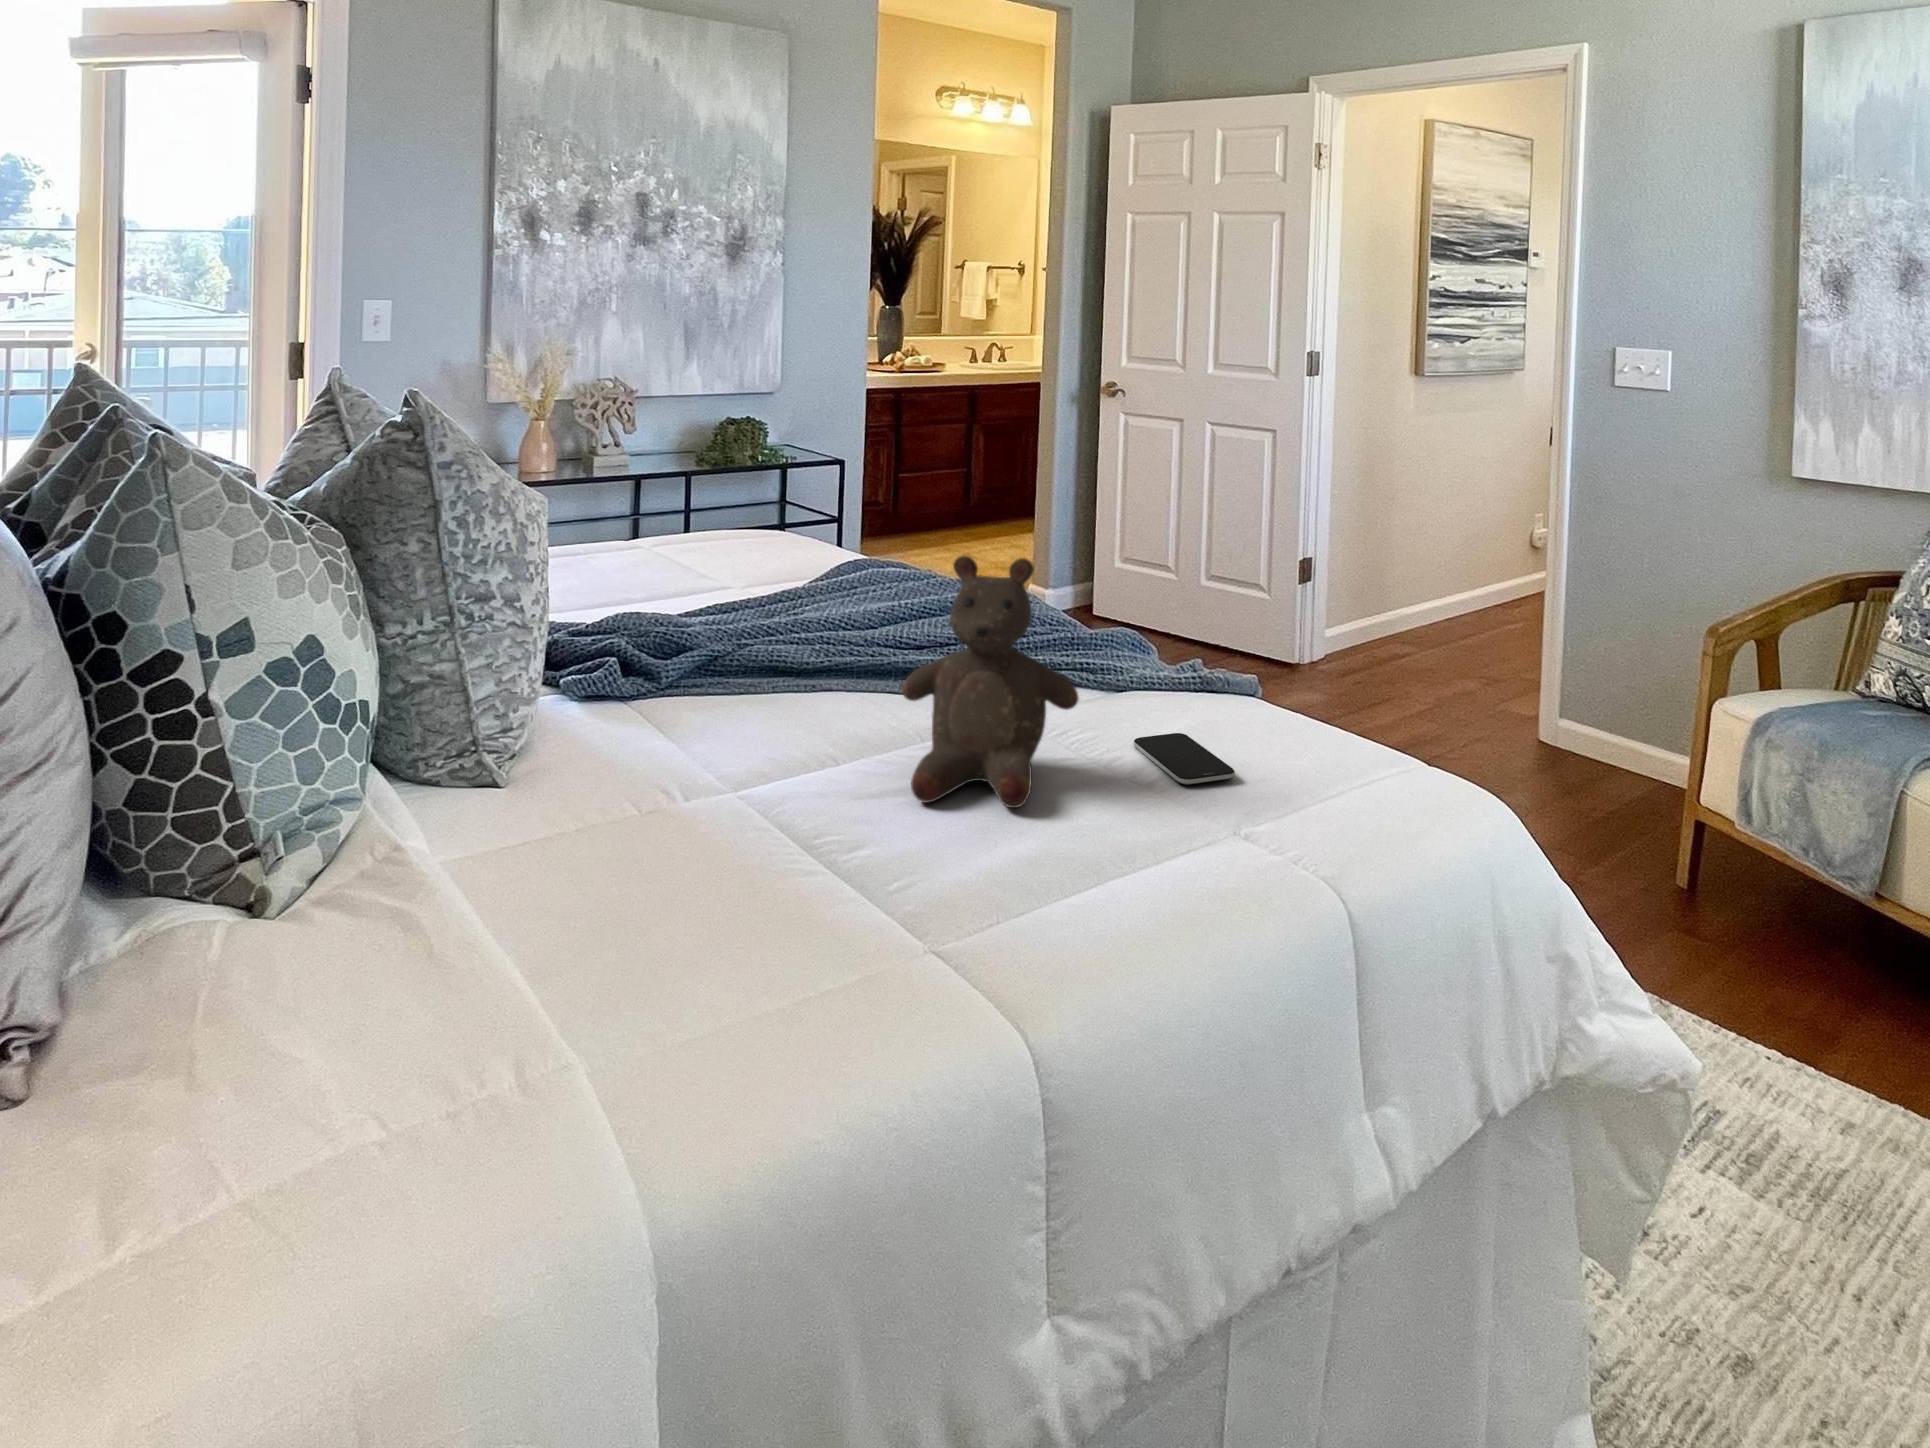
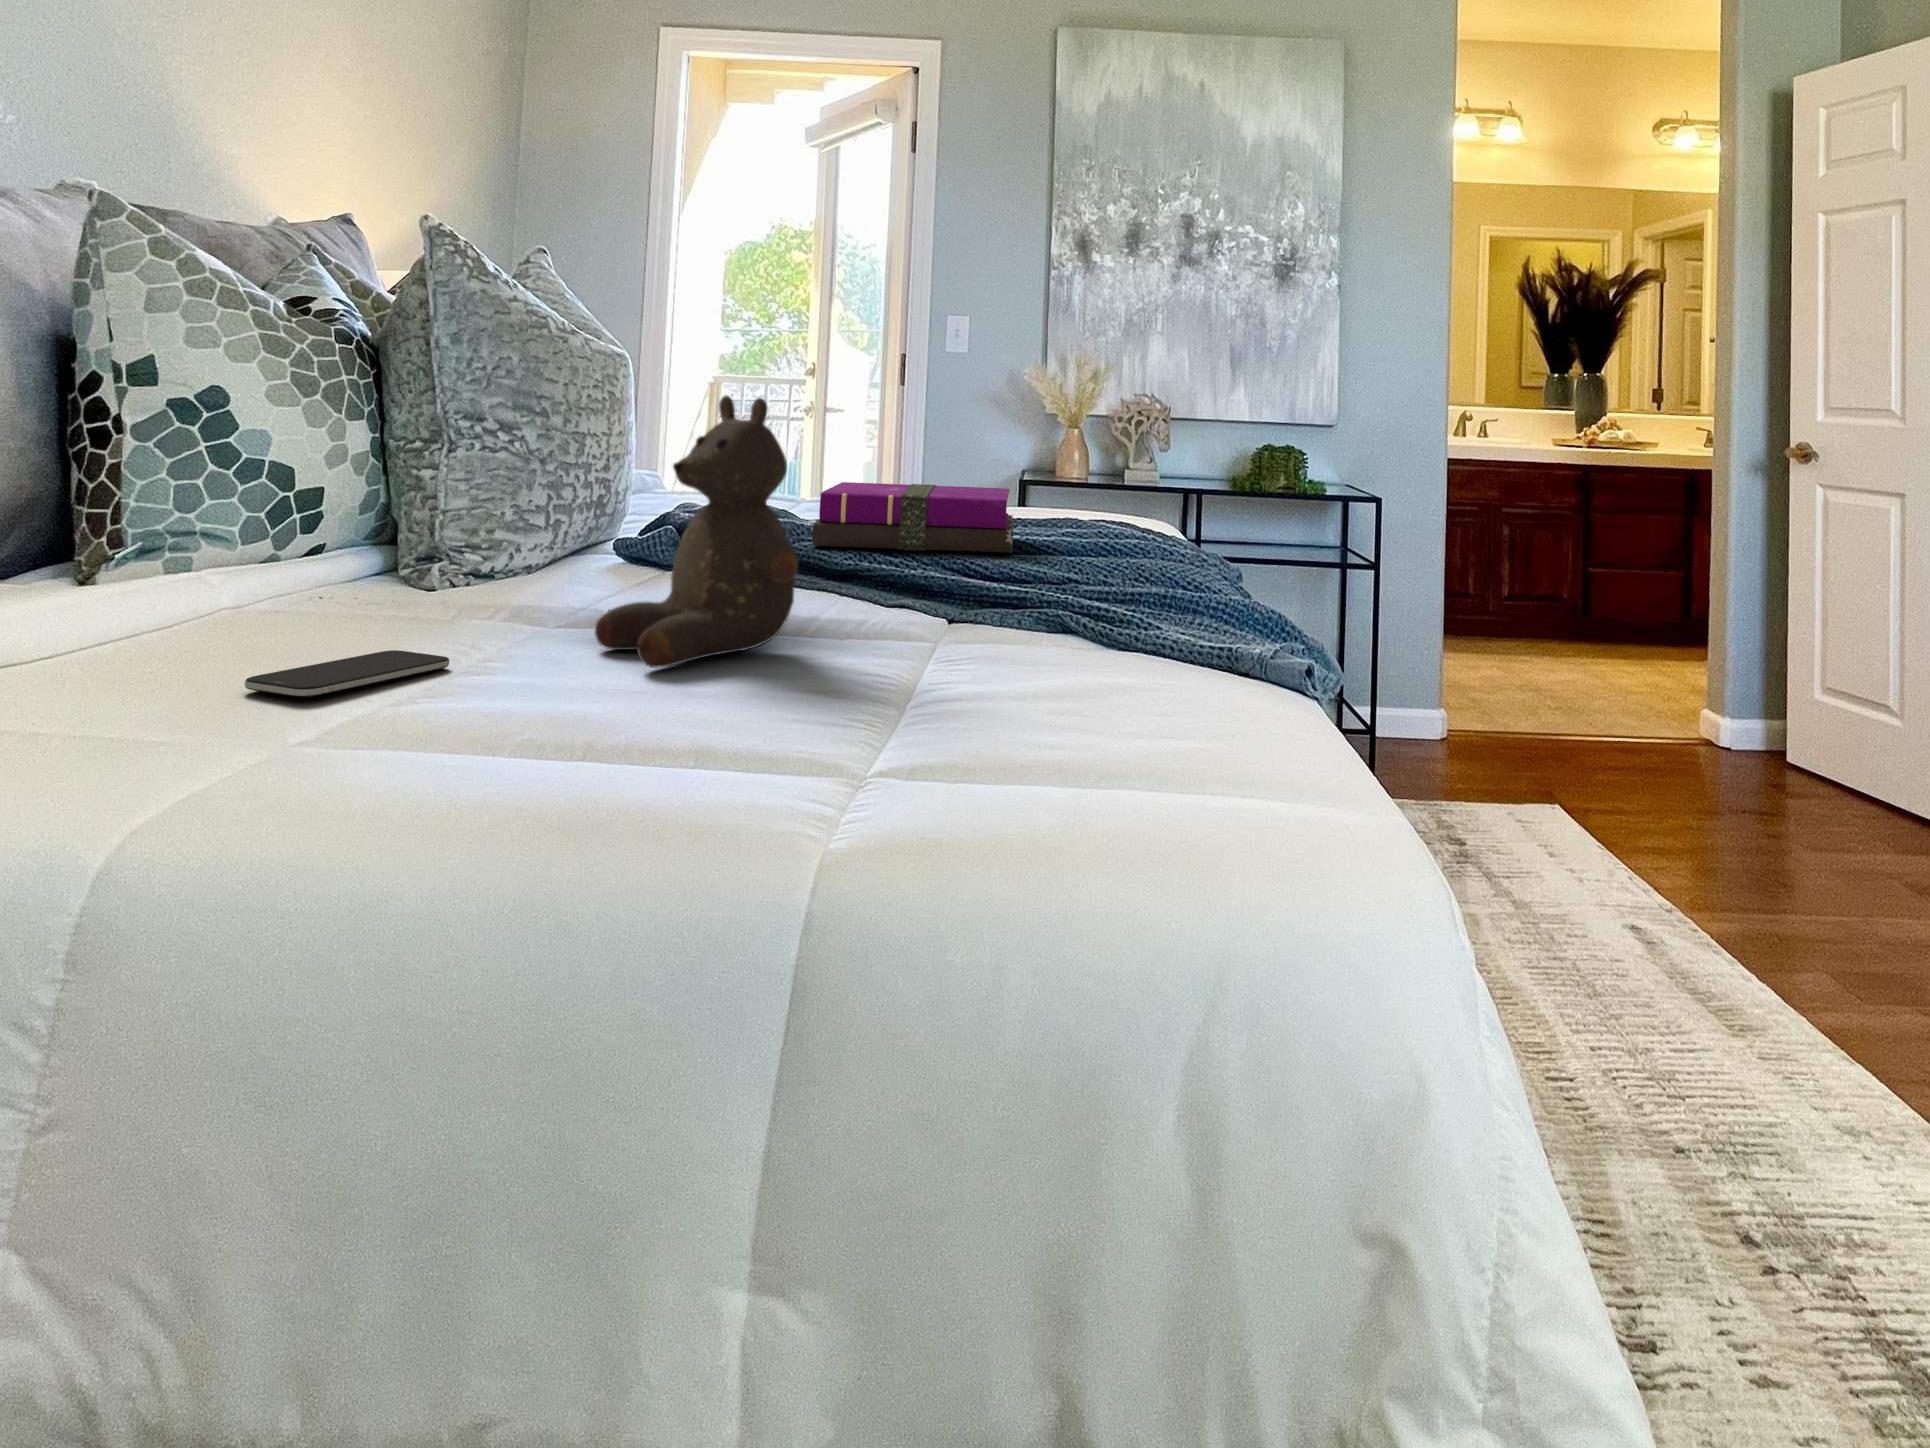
notebook: none [682,546,912,642] -> present [812,482,1013,553]
smartphone: present [1134,733,1235,785] -> present [245,650,449,697]

